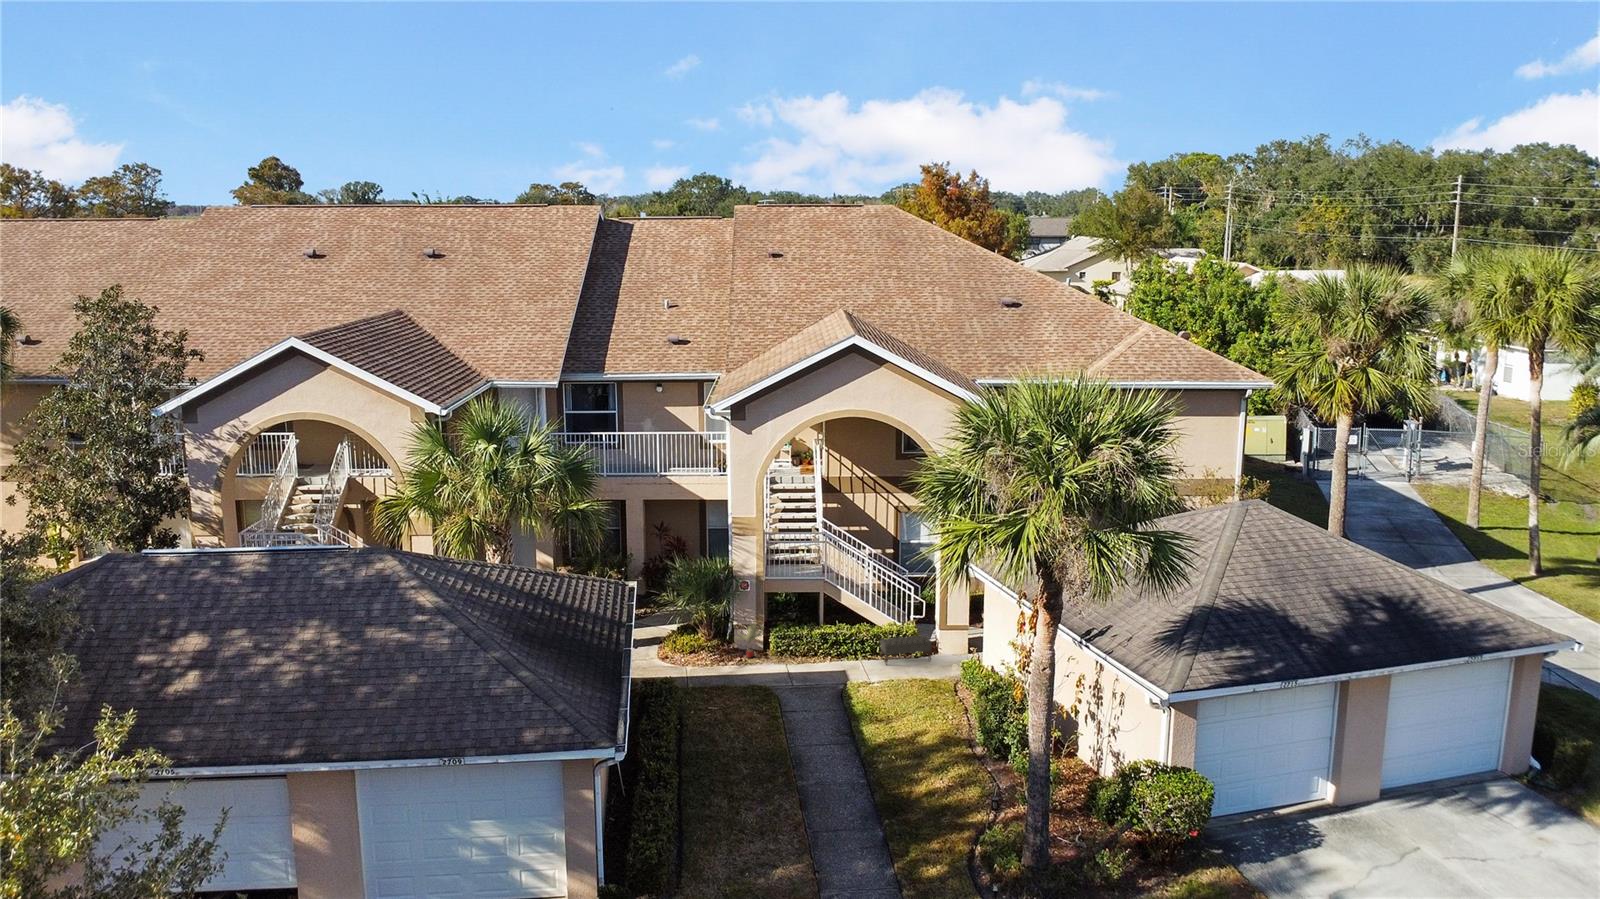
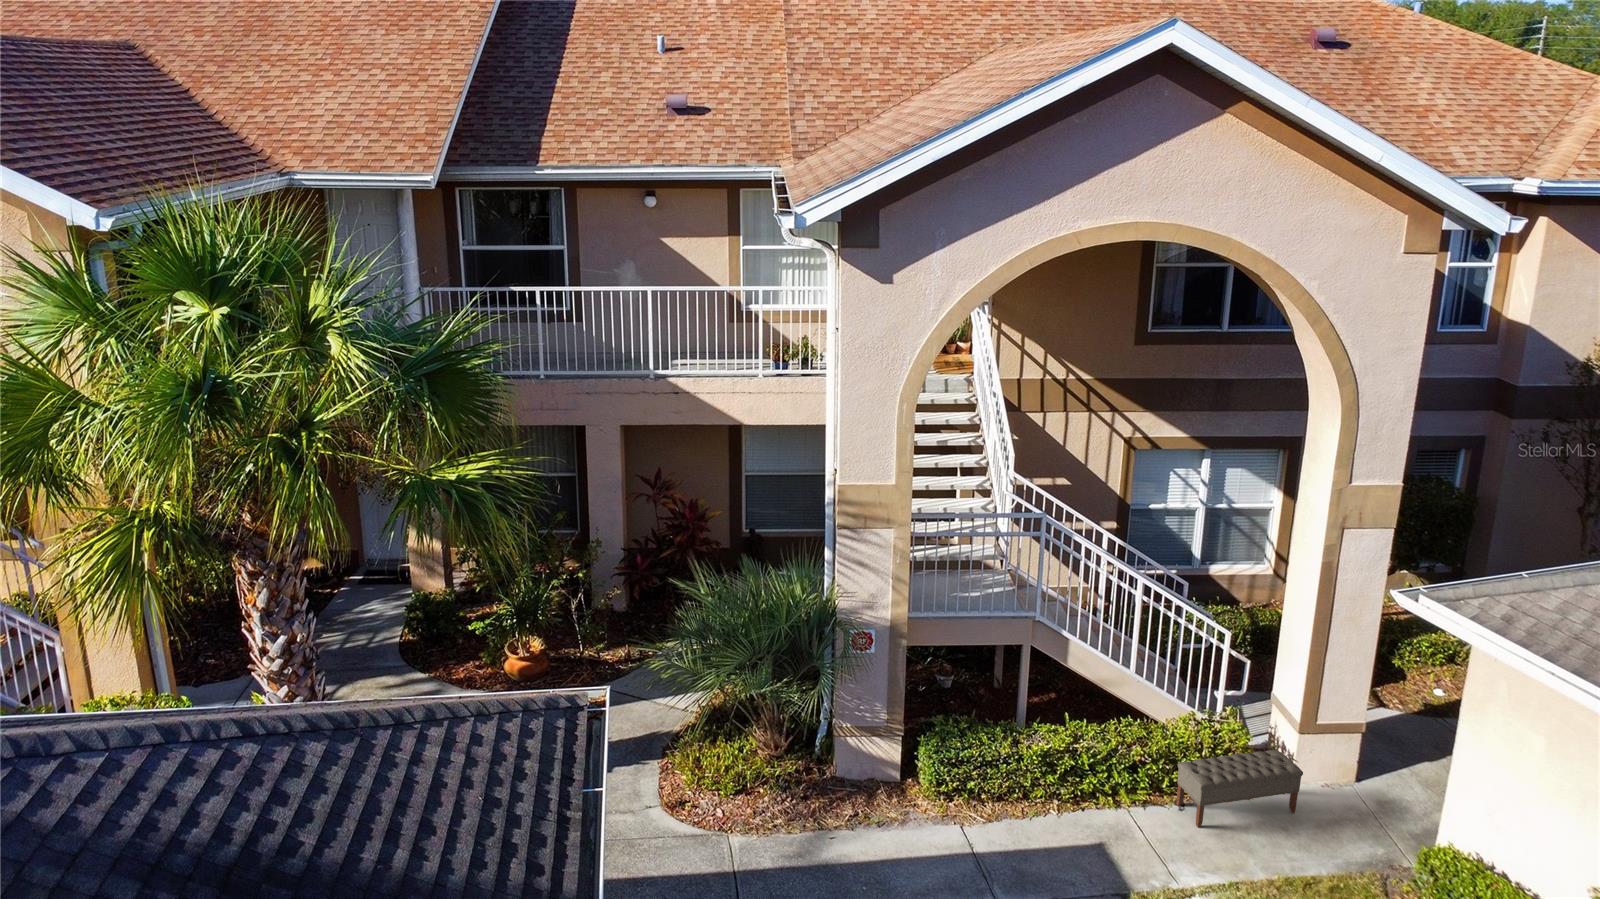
potted tree: present [737,623,763,658] -> none [841,720,912,804]

